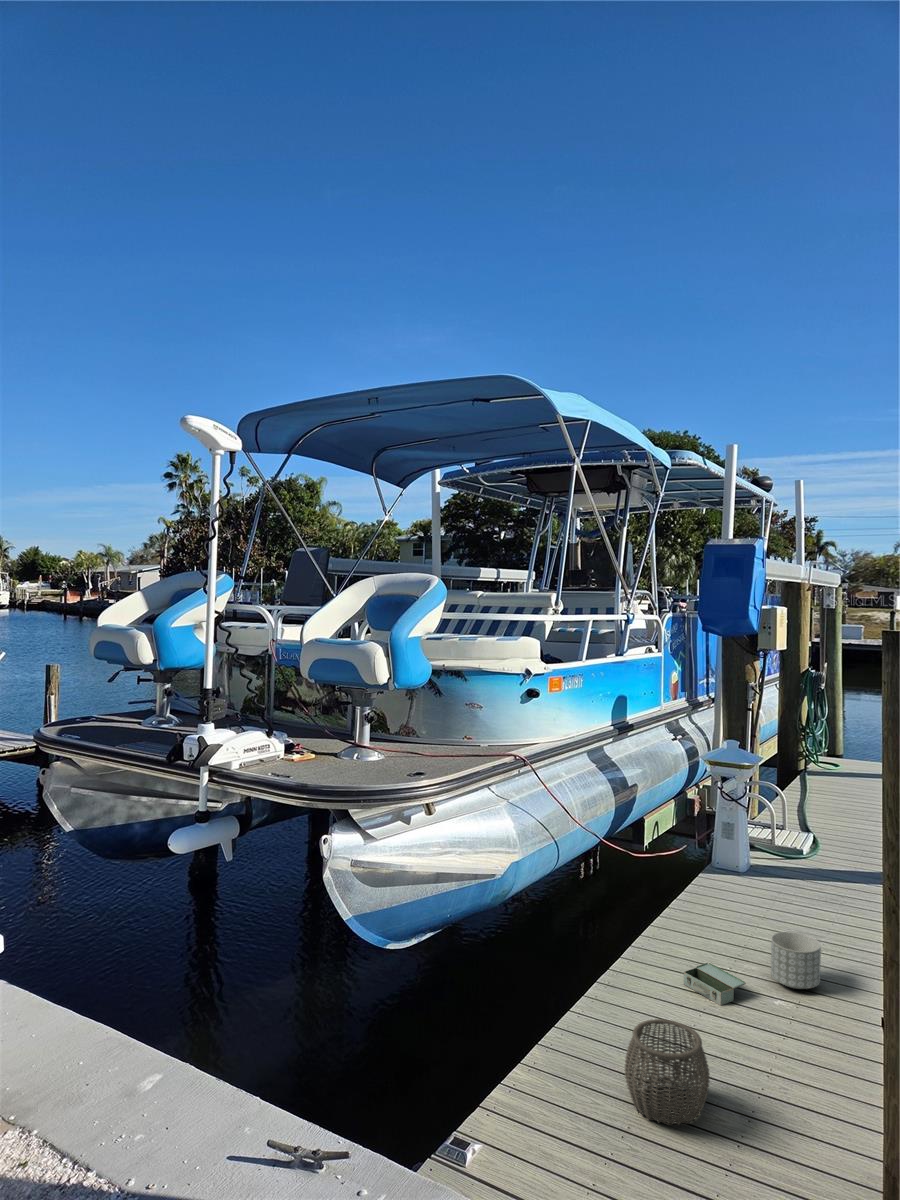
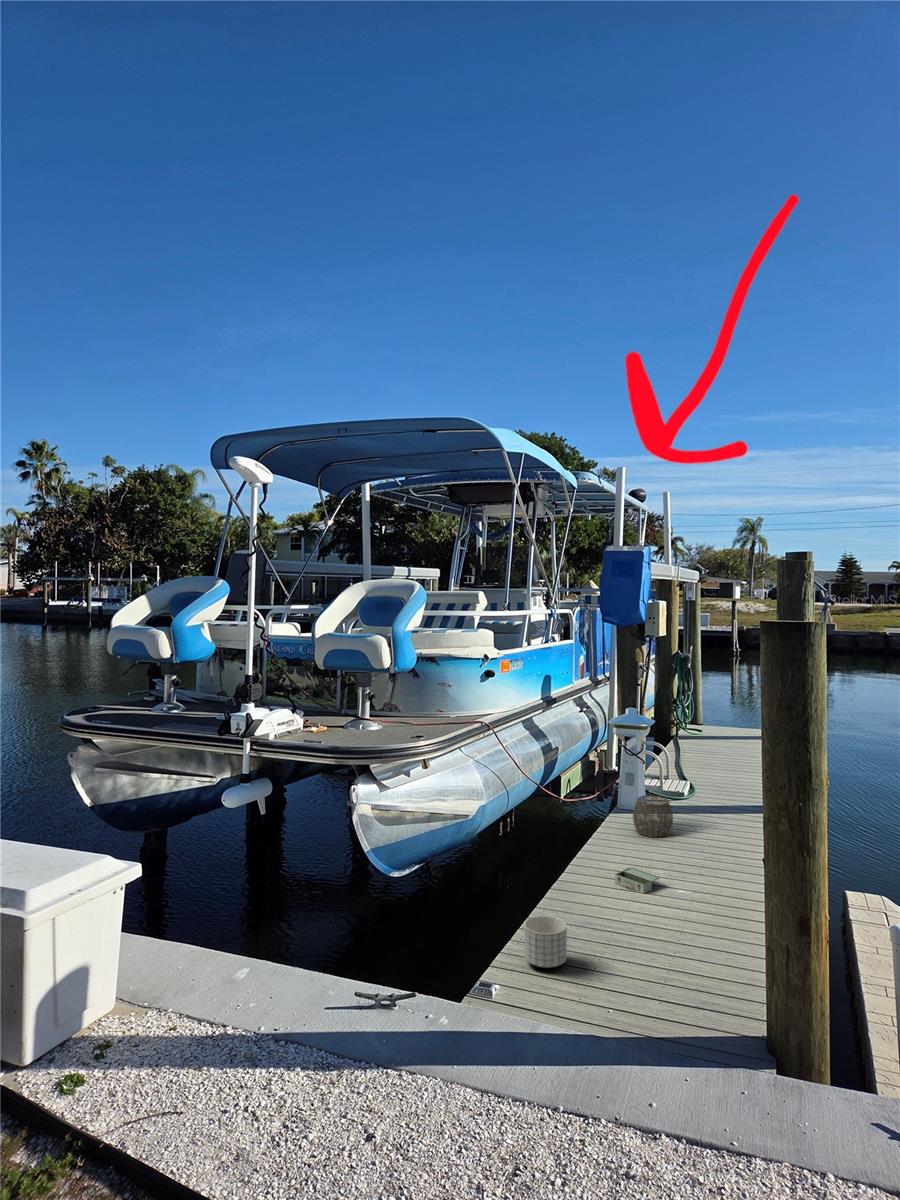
planter: present [771,932,821,989] -> present [525,916,567,968]
woven basket: present [625,1019,710,1125] -> present [633,795,673,837]

